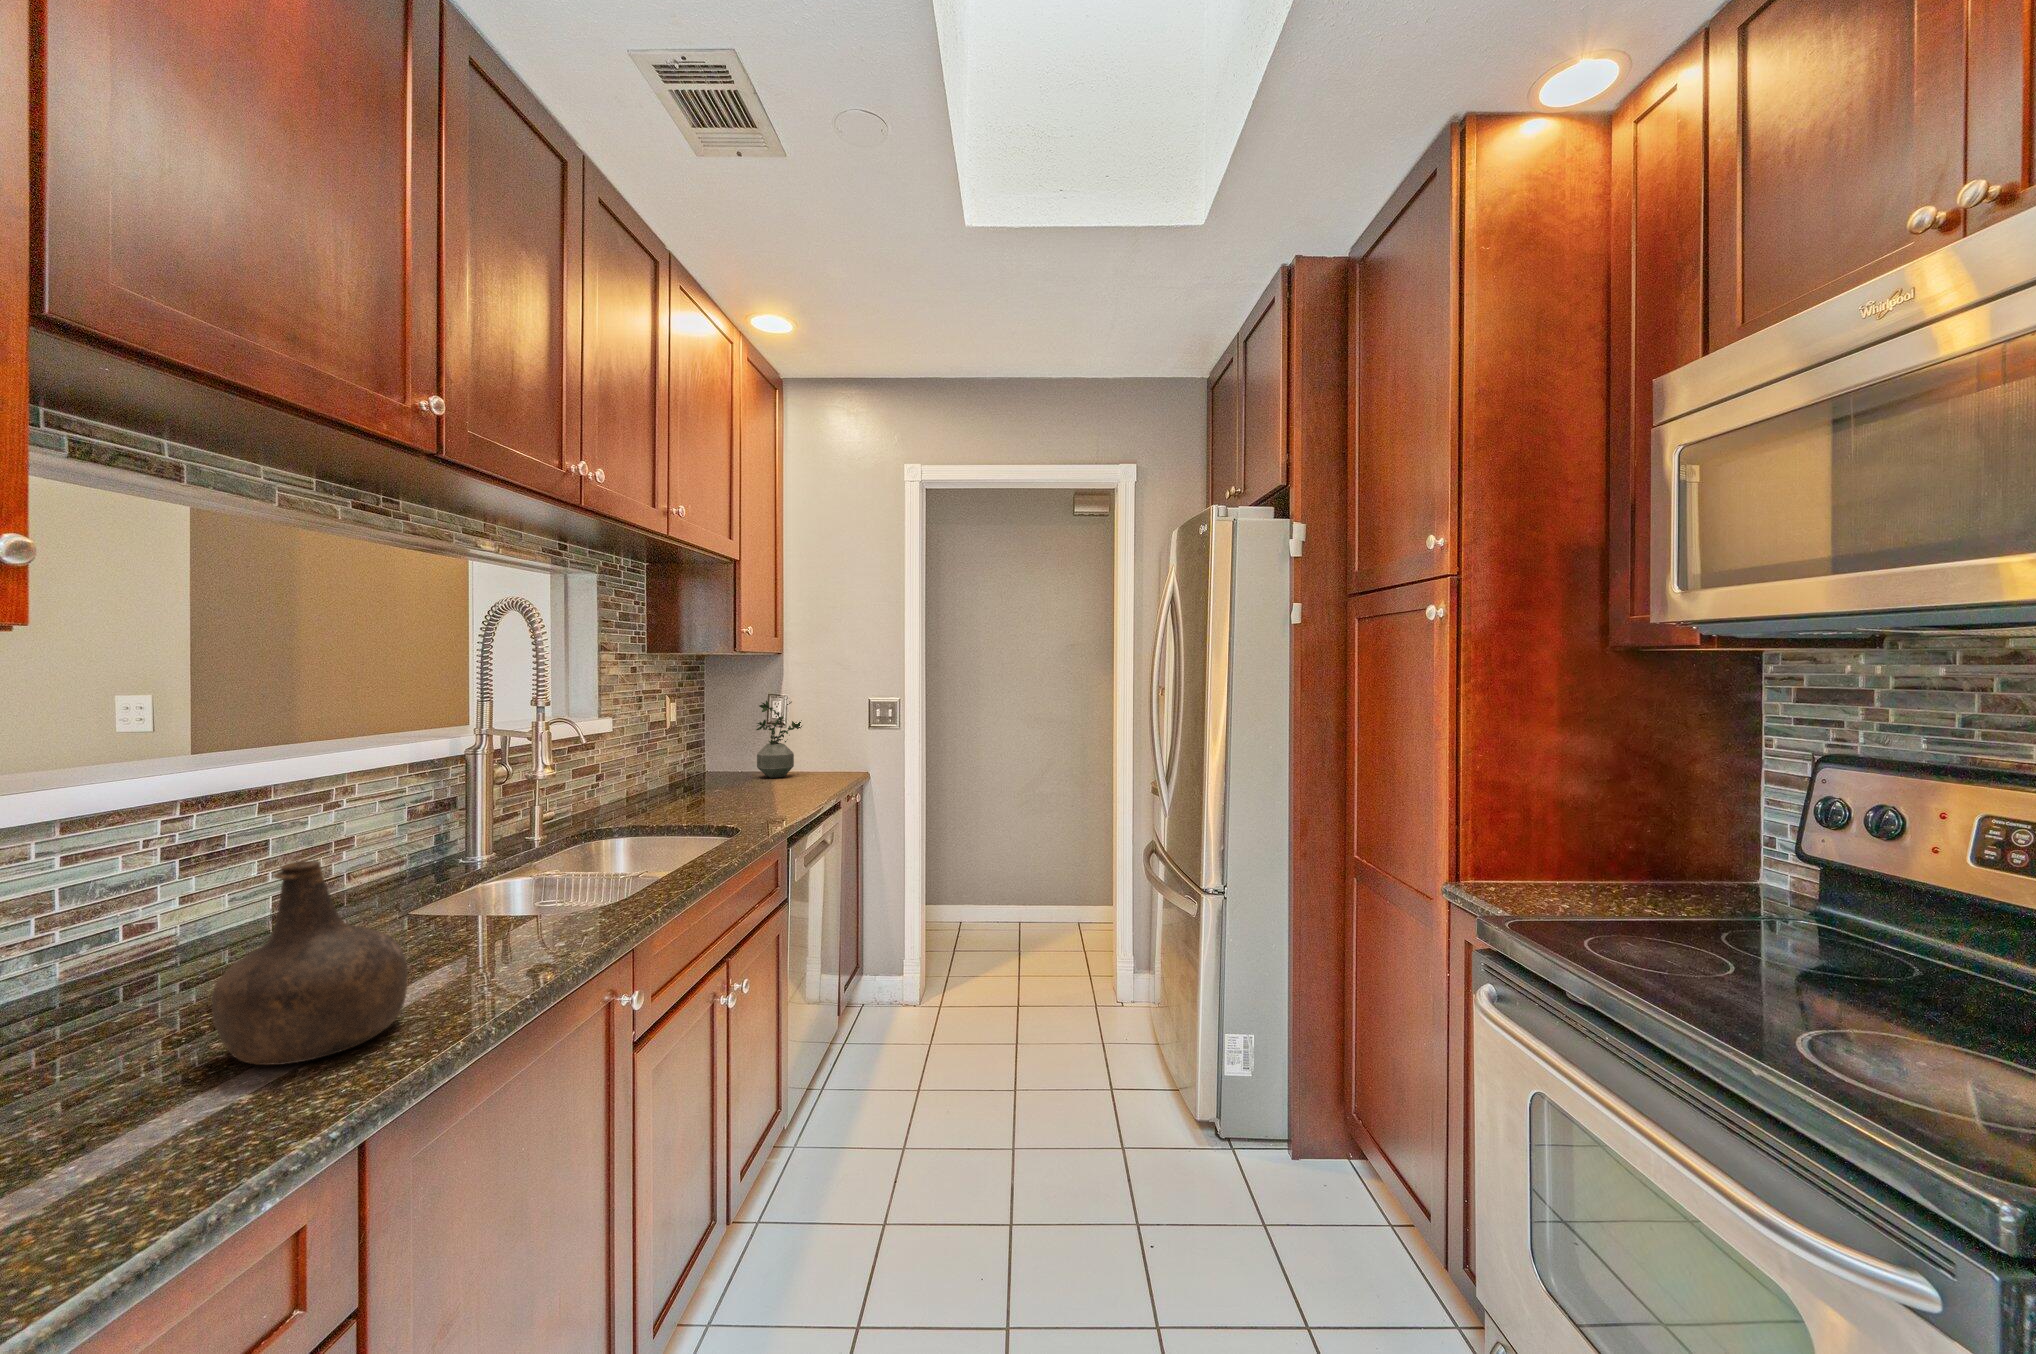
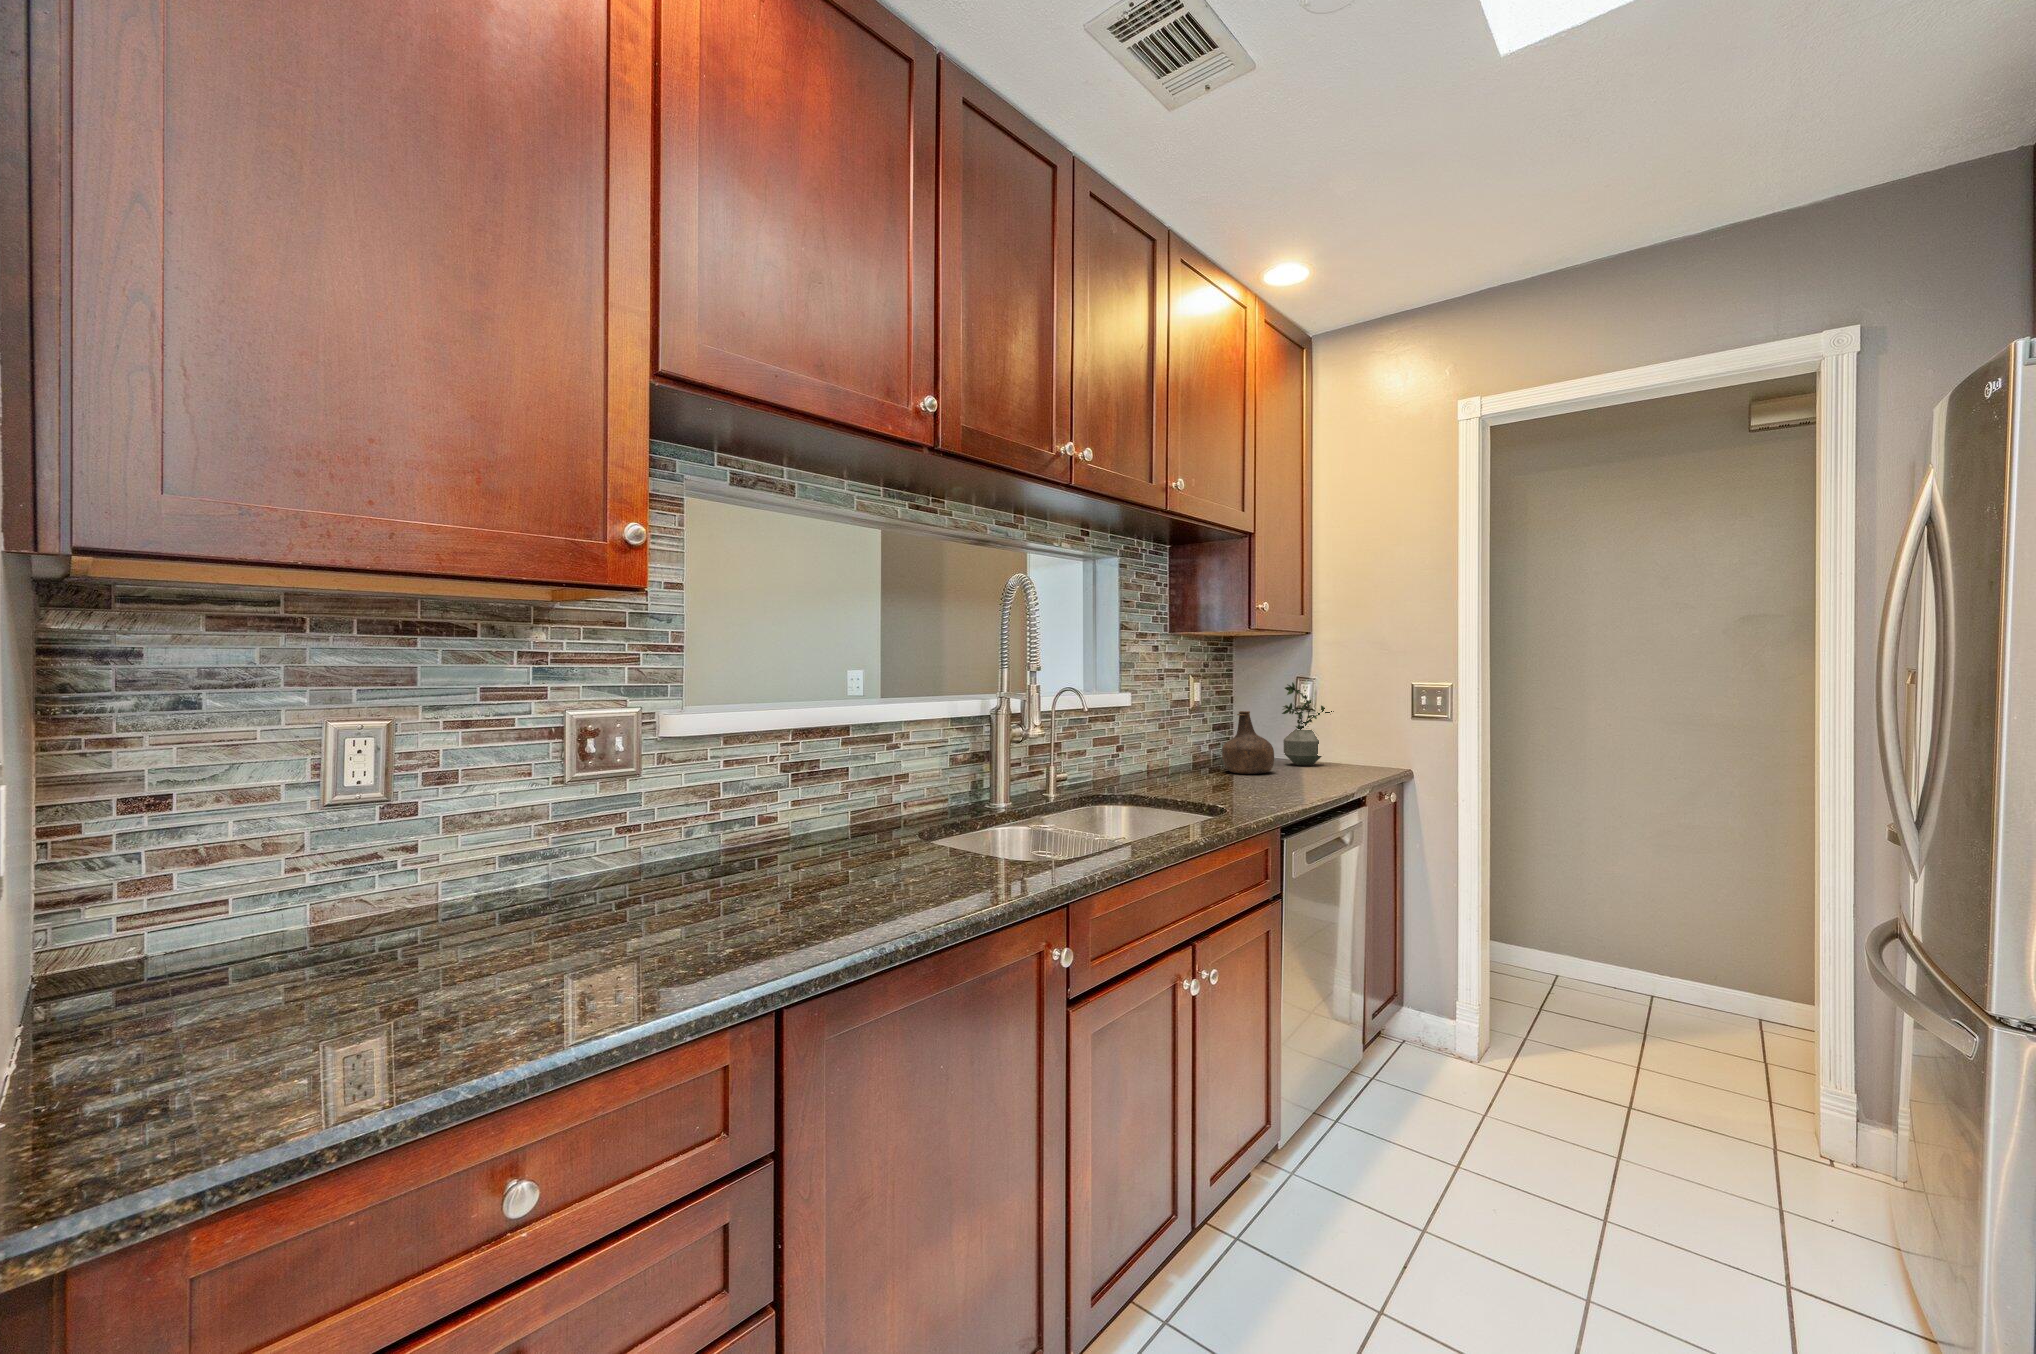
bottle: present [212,860,408,1065] -> present [1222,711,1274,774]

